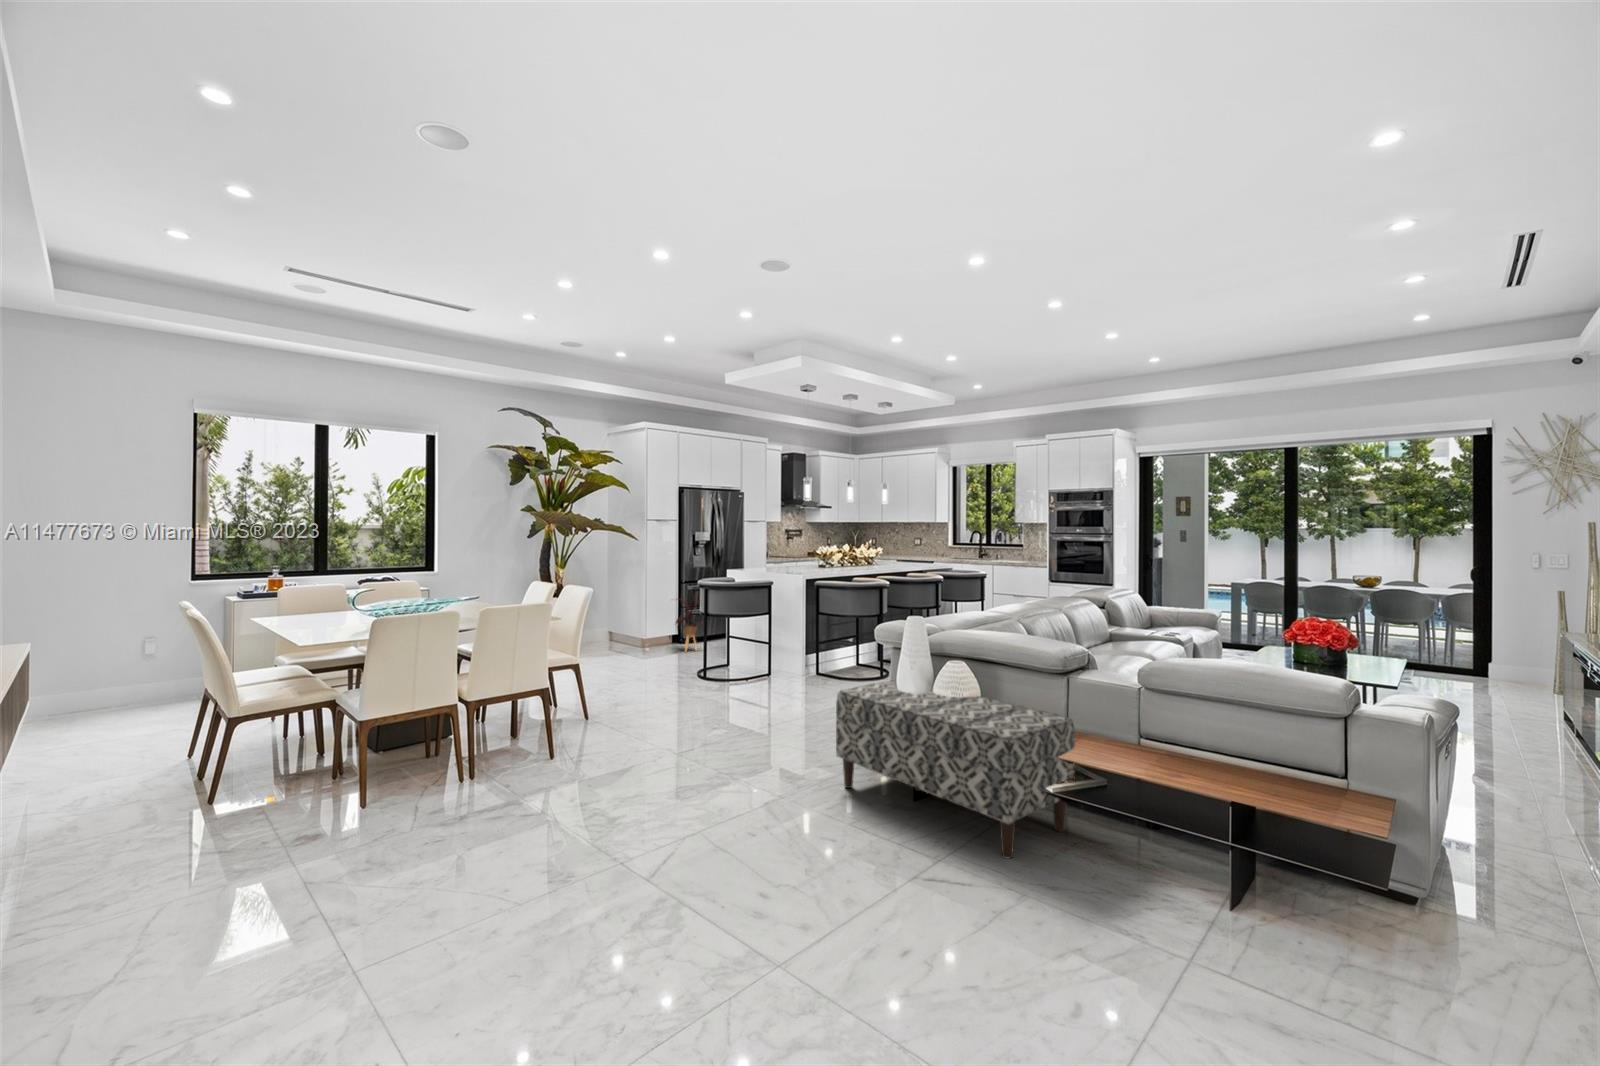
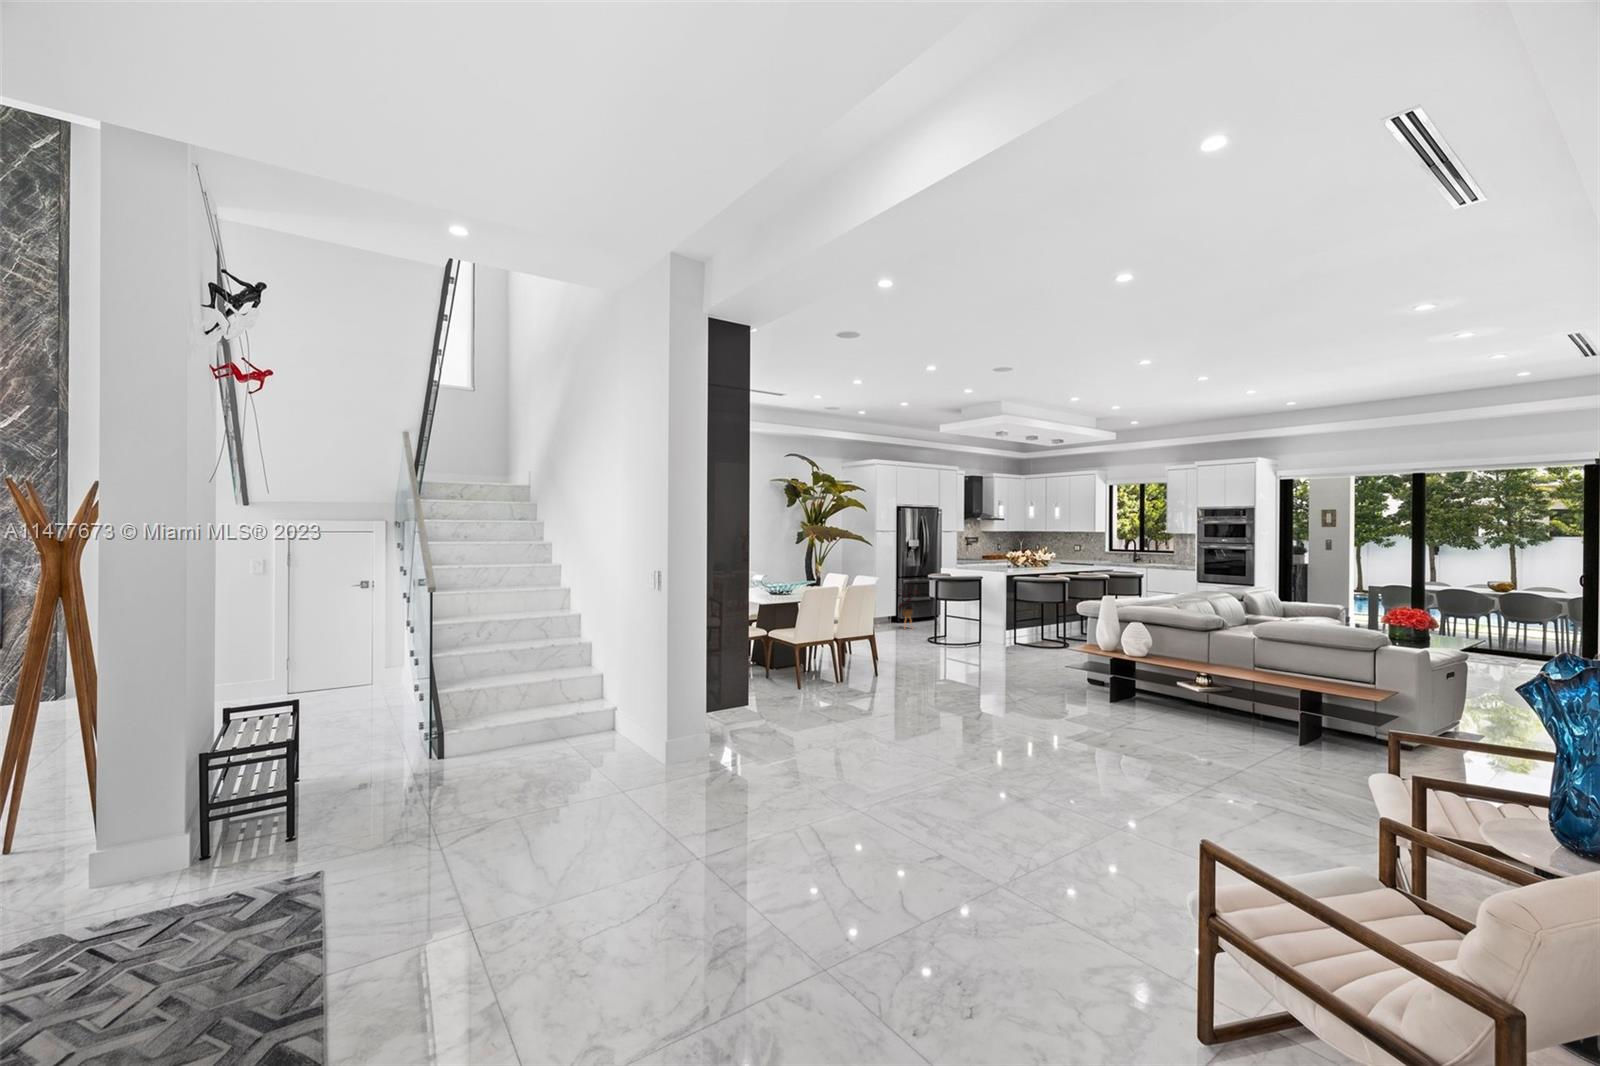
bench: present [836,680,1075,858] -> none [1060,635,1211,724]

